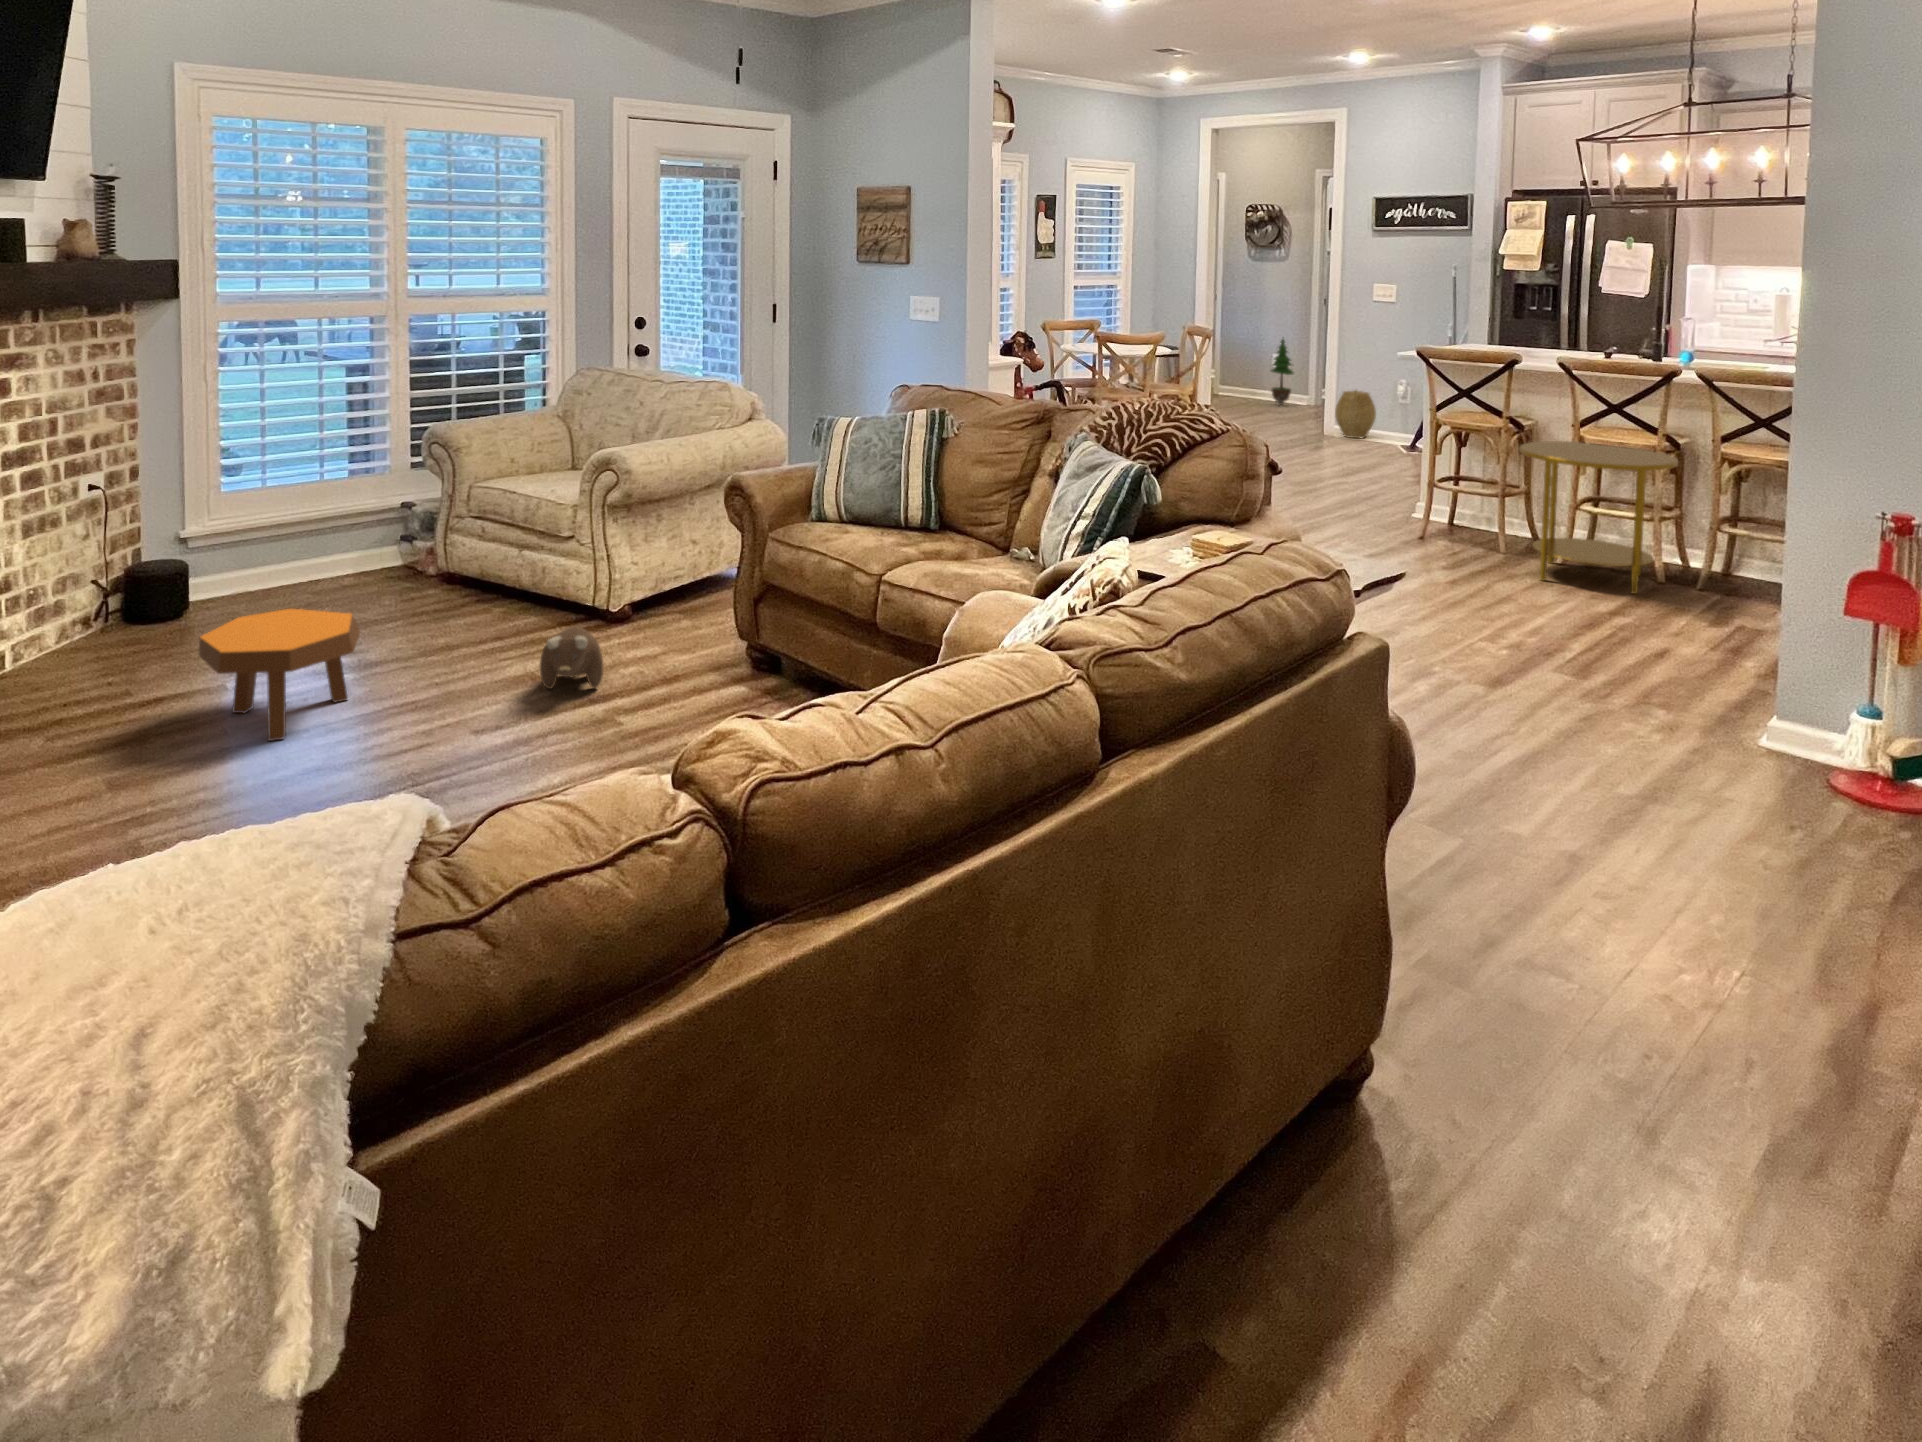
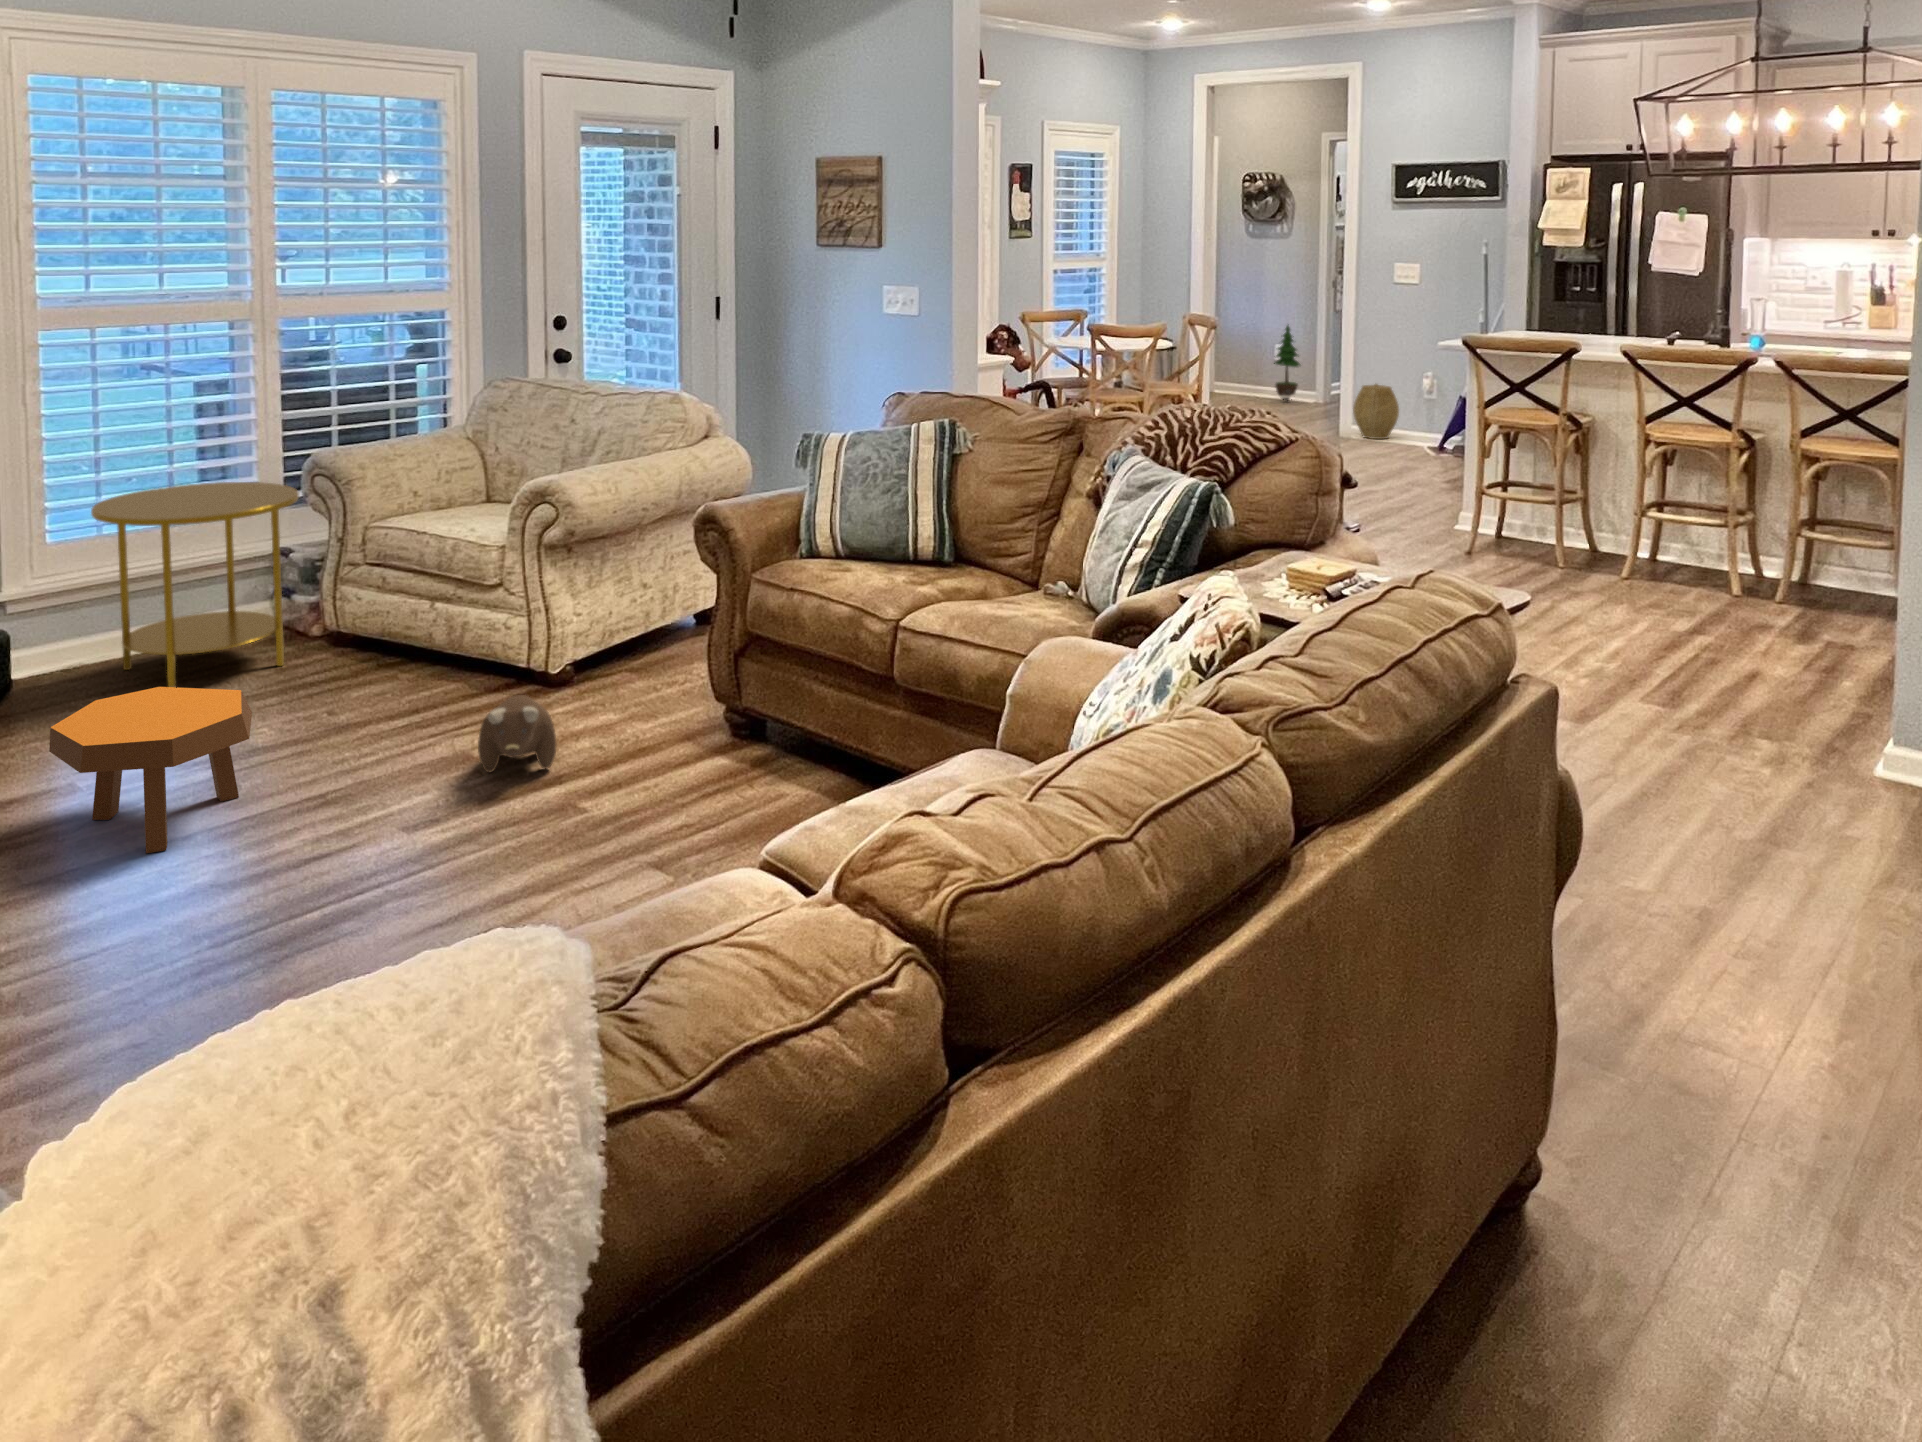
side table: present [1519,441,1678,594] -> present [91,482,299,687]

